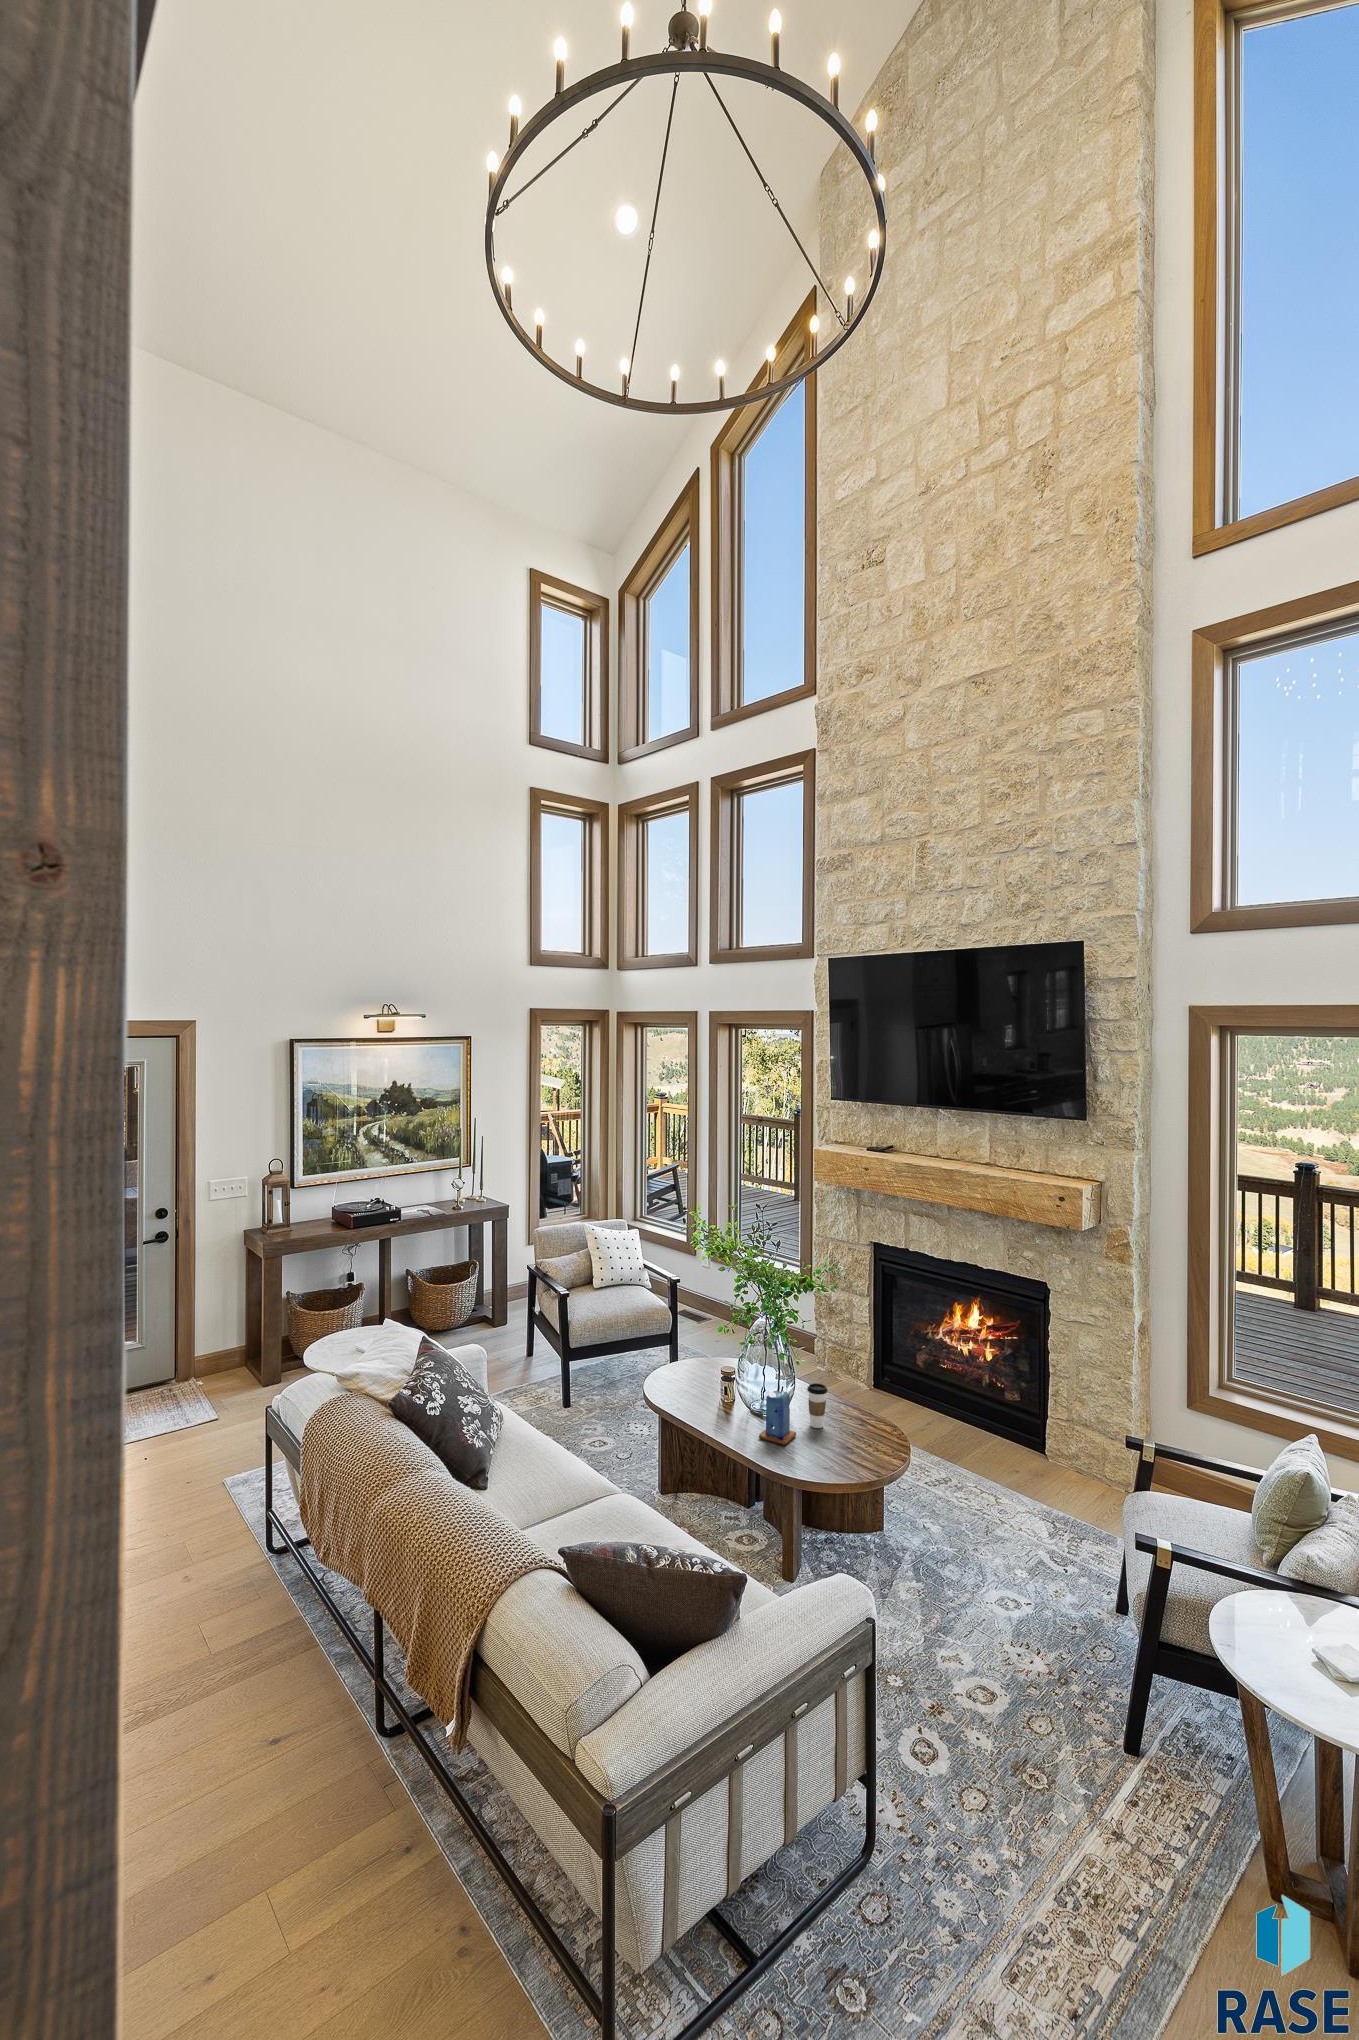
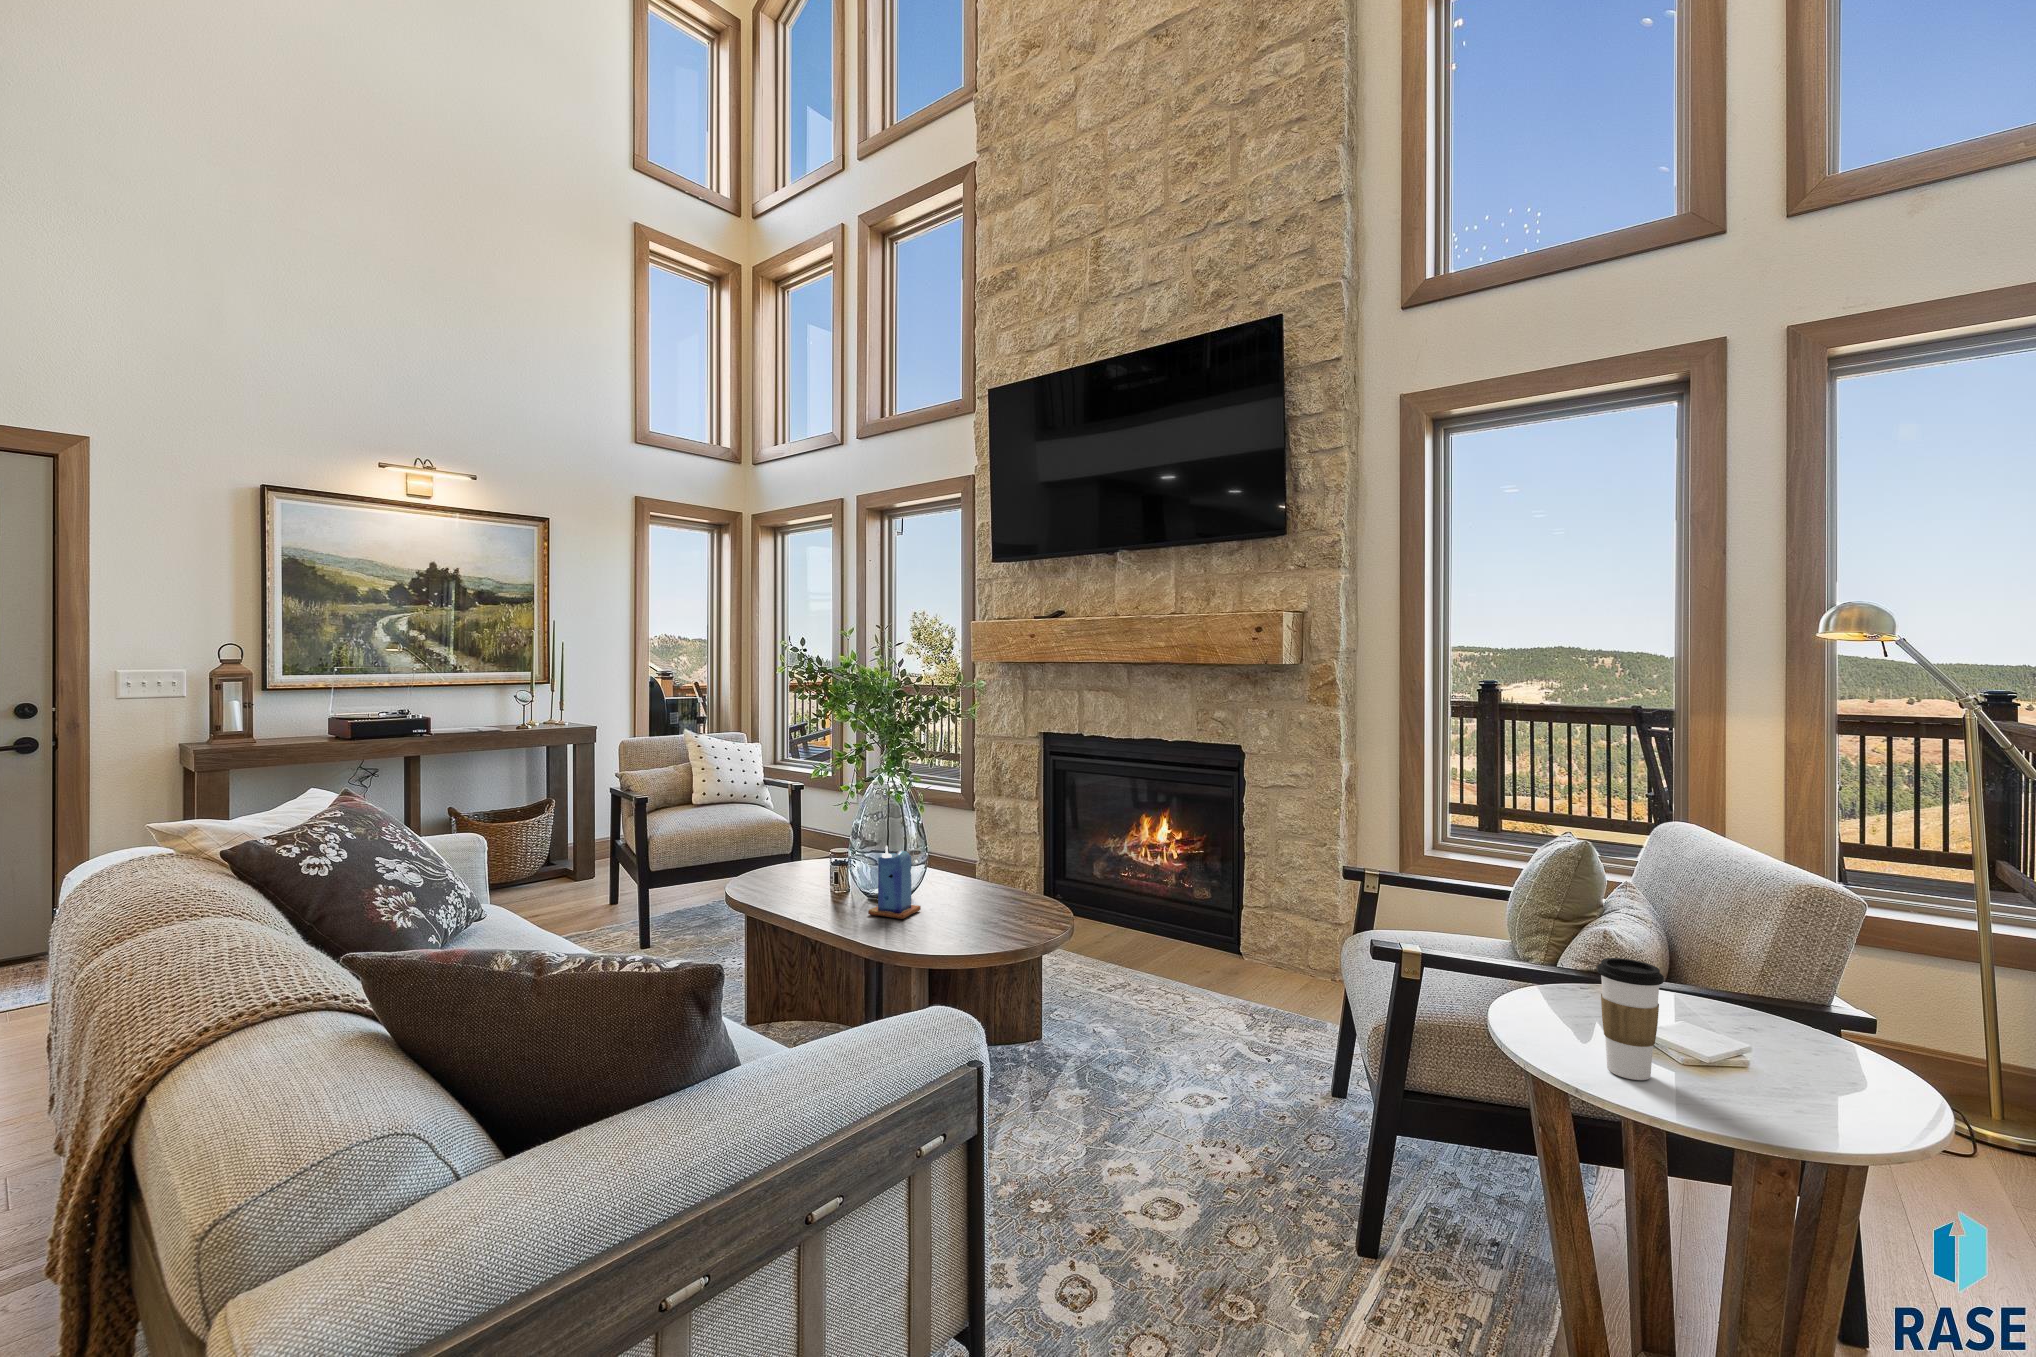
coffee cup: present [807,1383,827,1428] -> present [1597,958,1664,1080]

